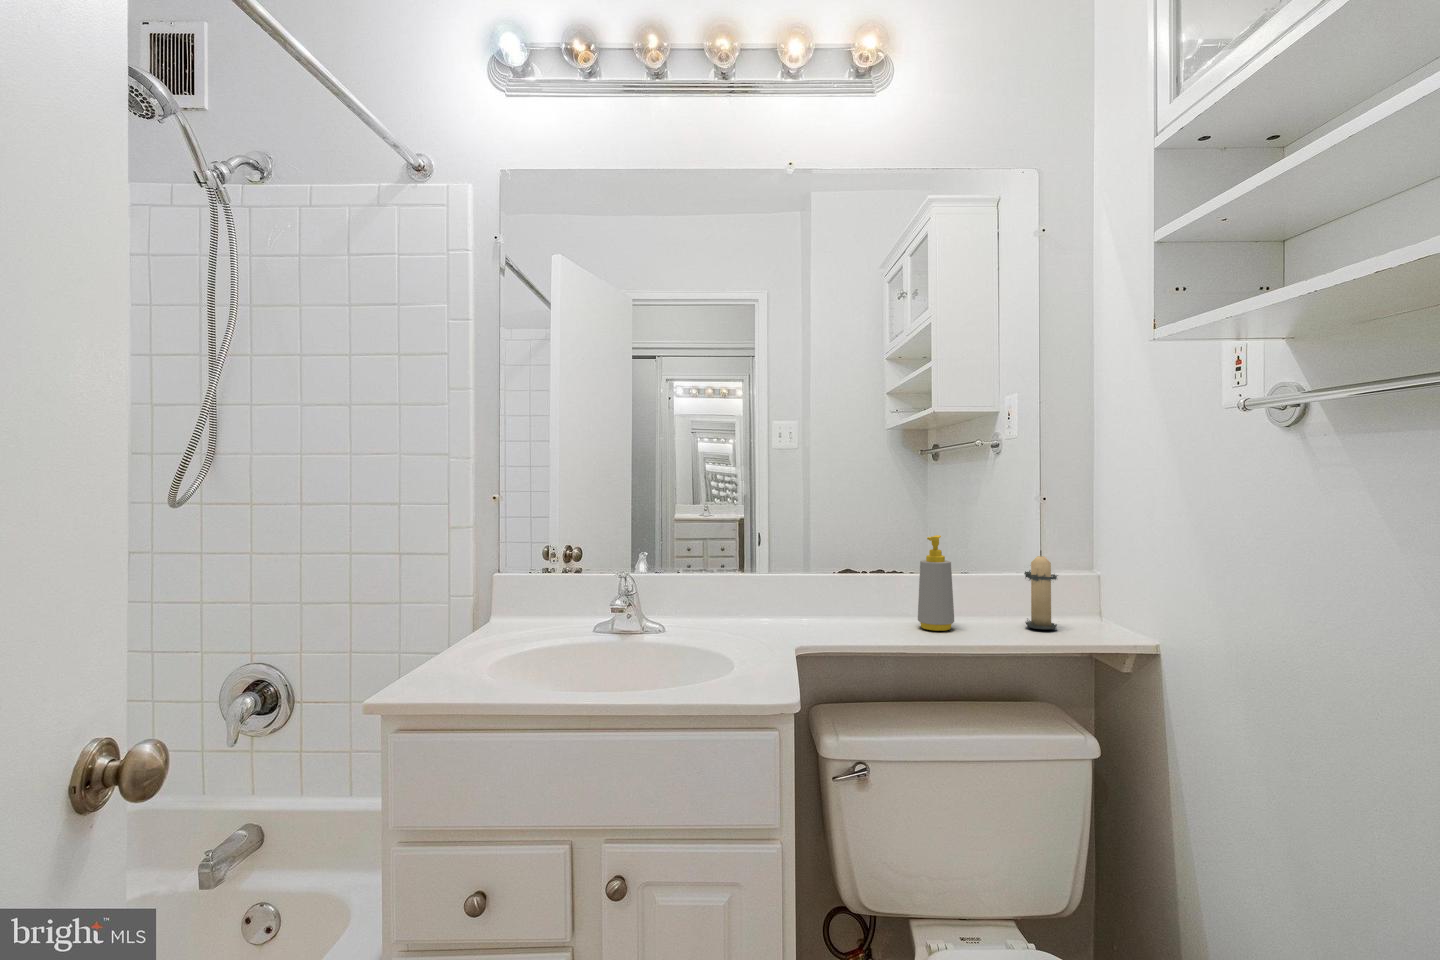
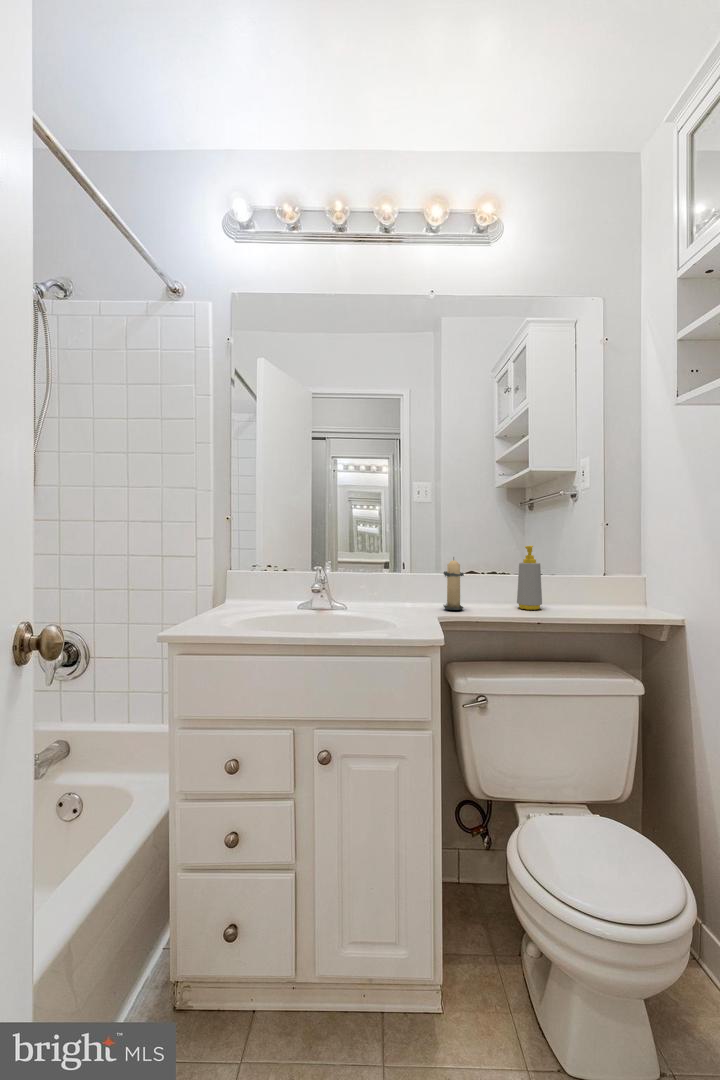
candle: present [1024,551,1058,630] -> present [444,557,464,610]

